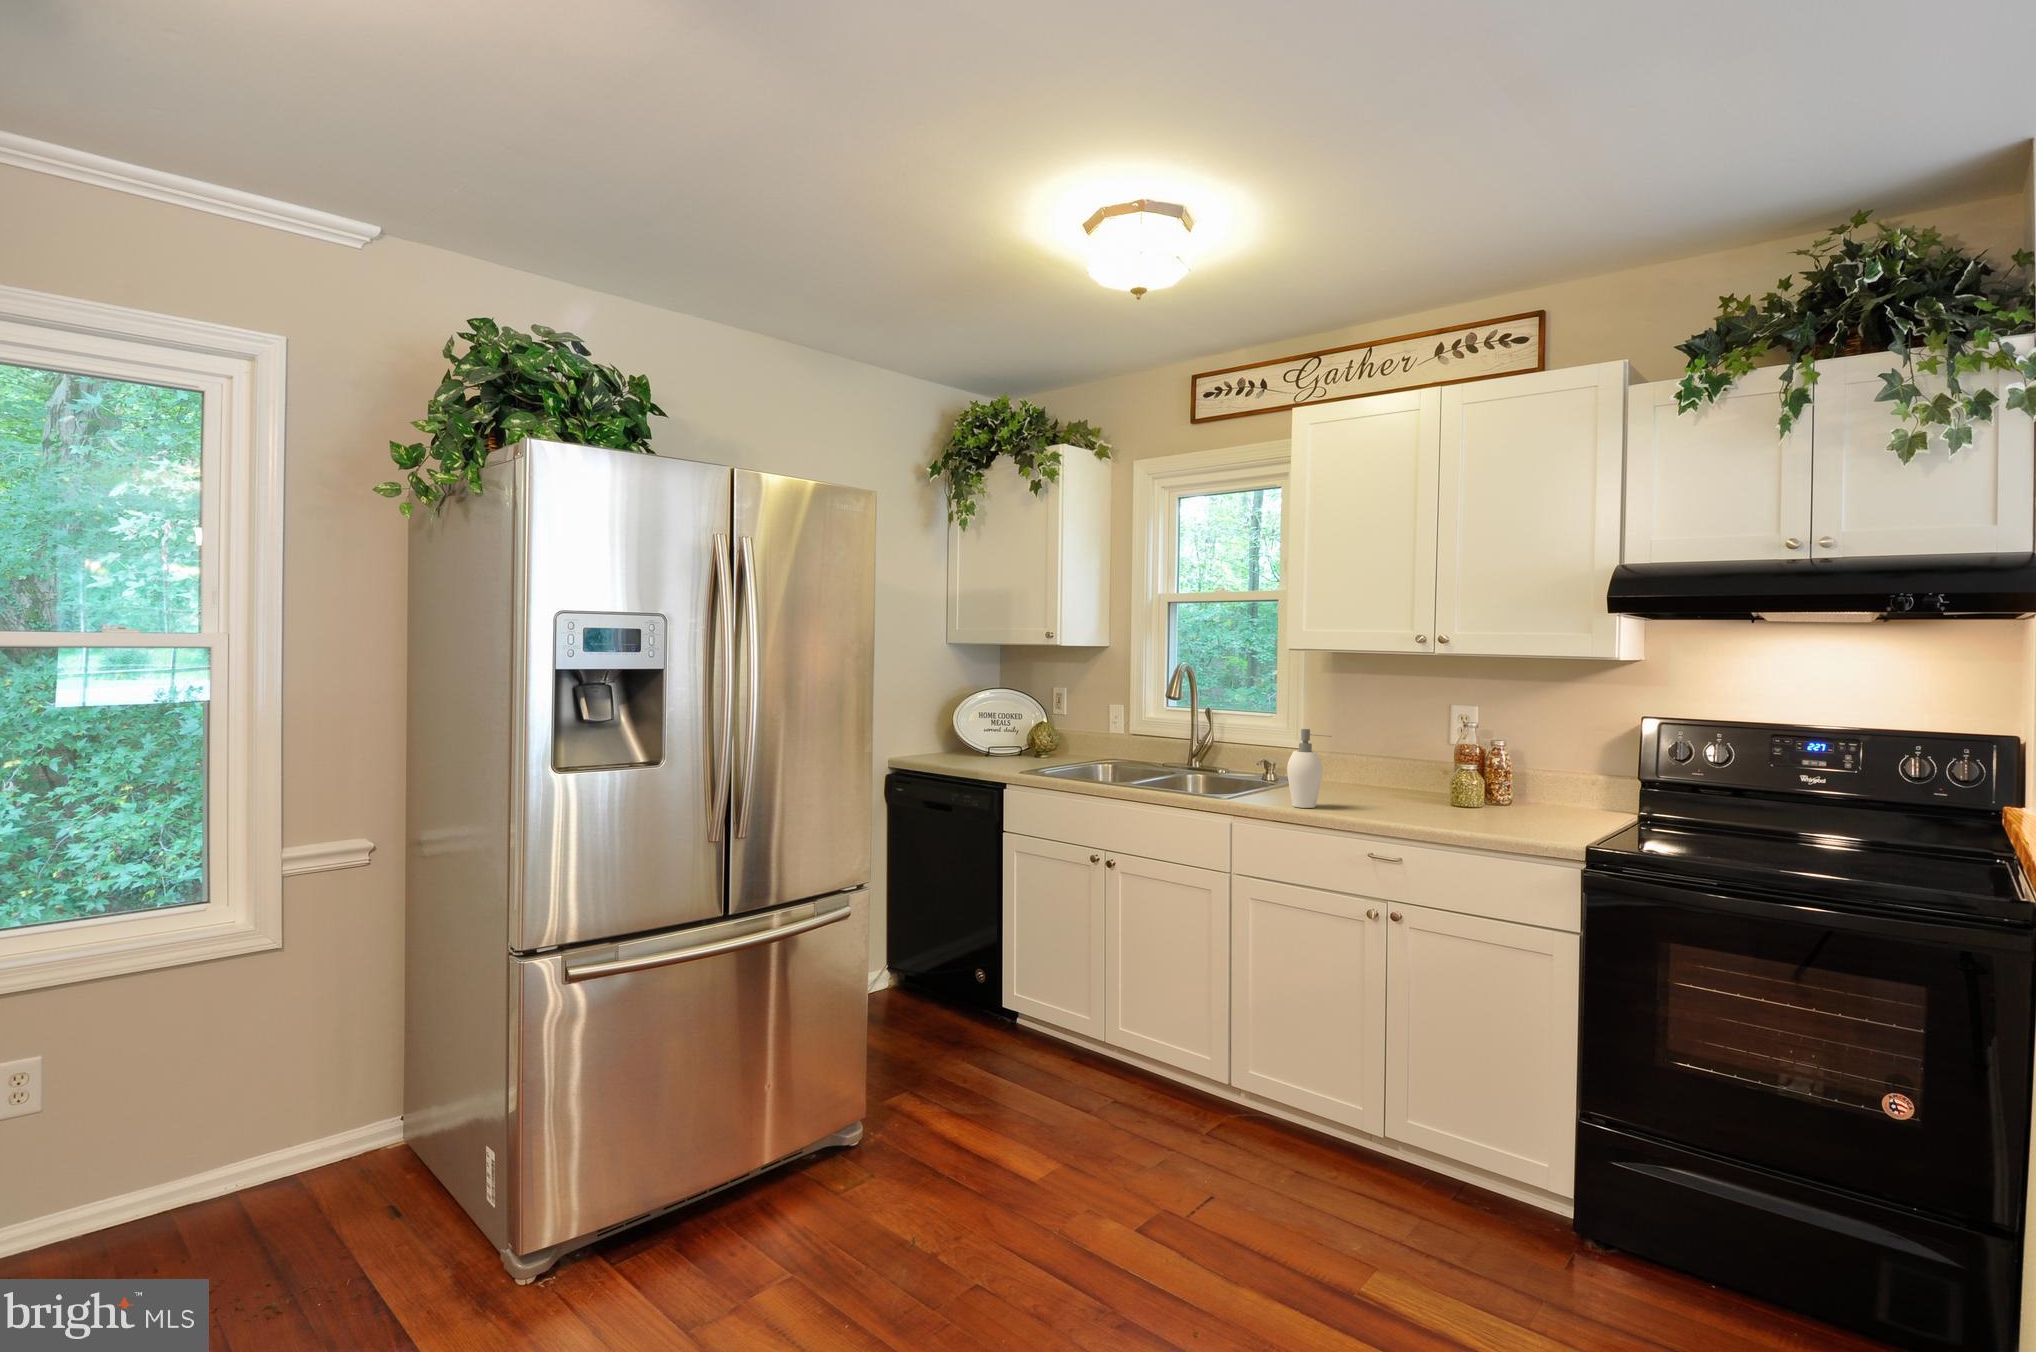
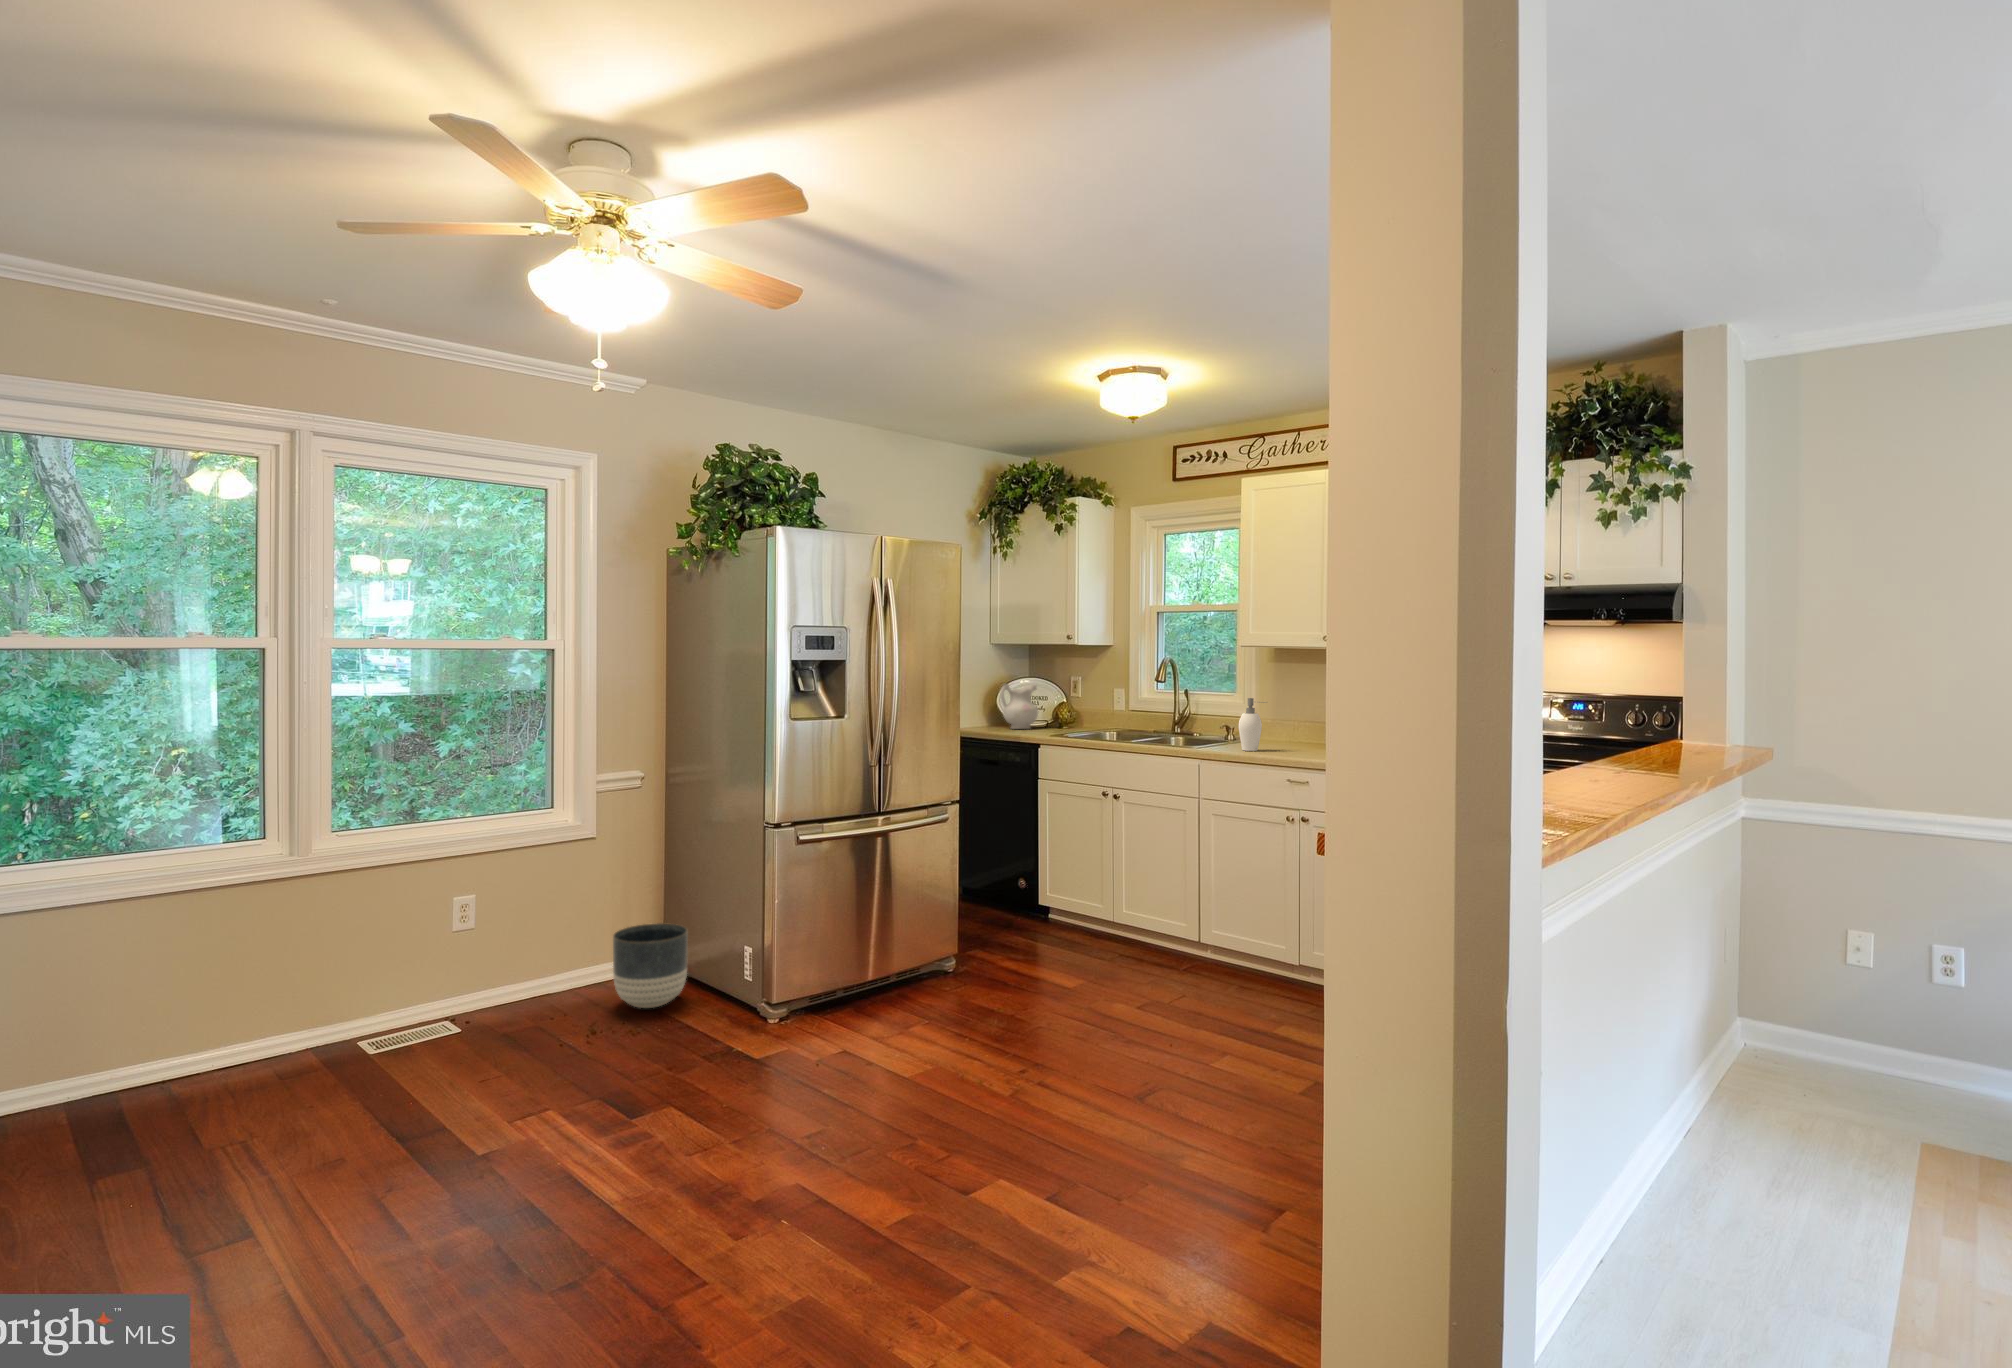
ceramic pitcher: none [956,697,1008,760] -> present [1000,683,1038,729]
planter: none [281,1084,417,1234] -> present [613,923,688,1008]

